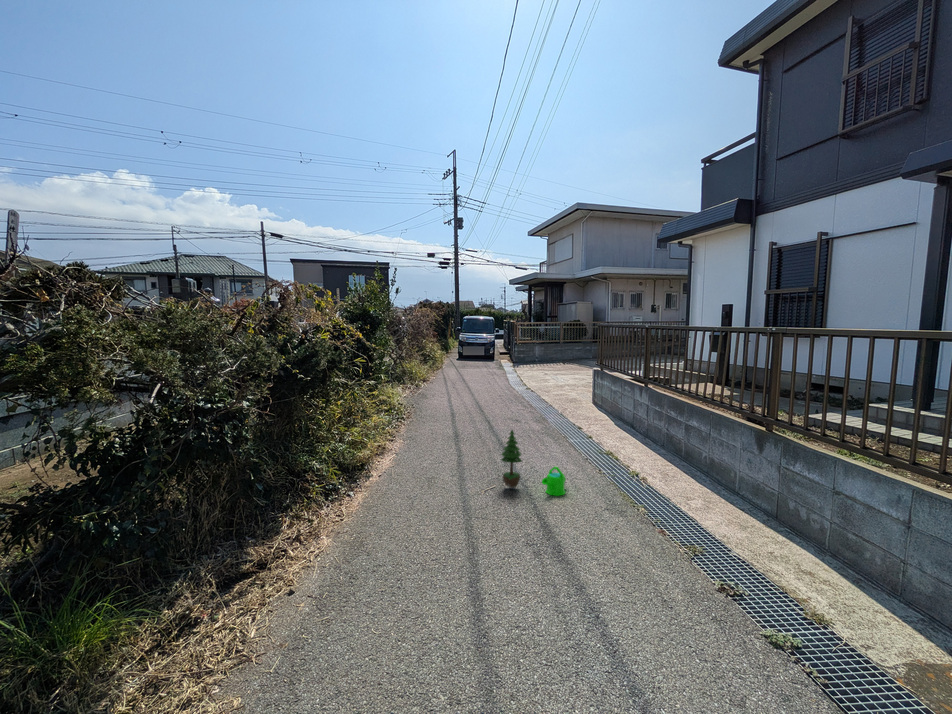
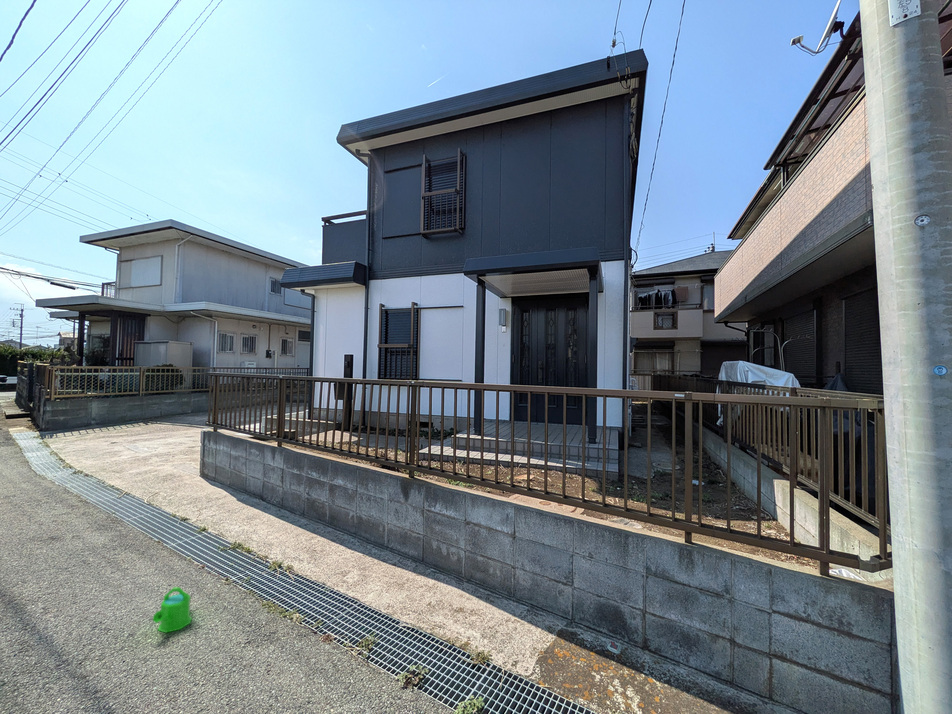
potted tree: present [501,430,522,489] -> none [69,552,116,649]

